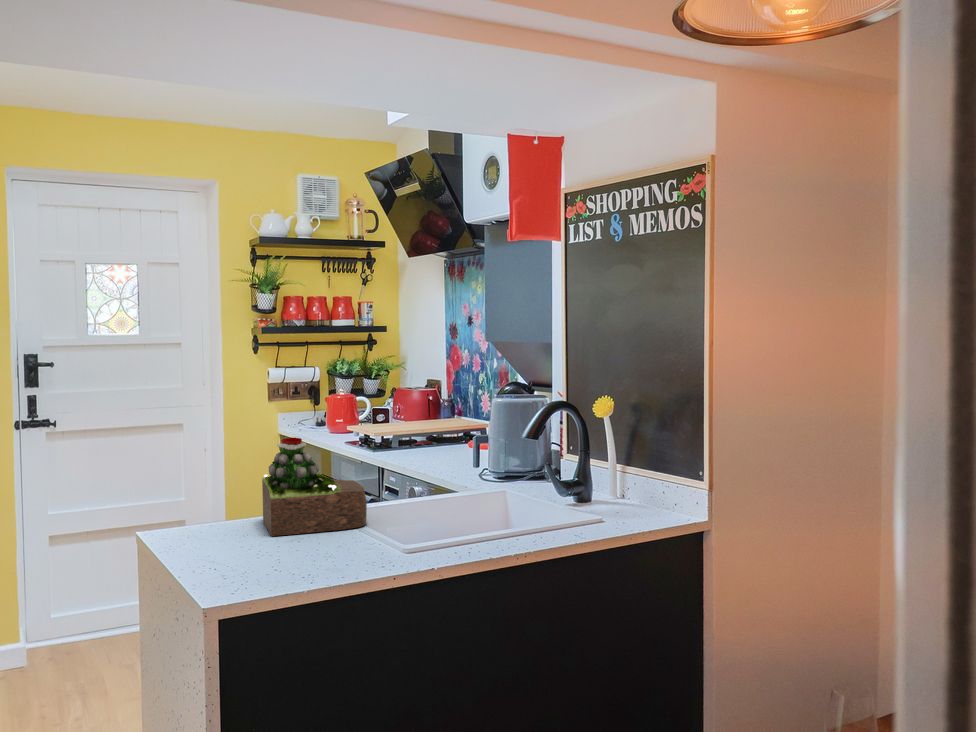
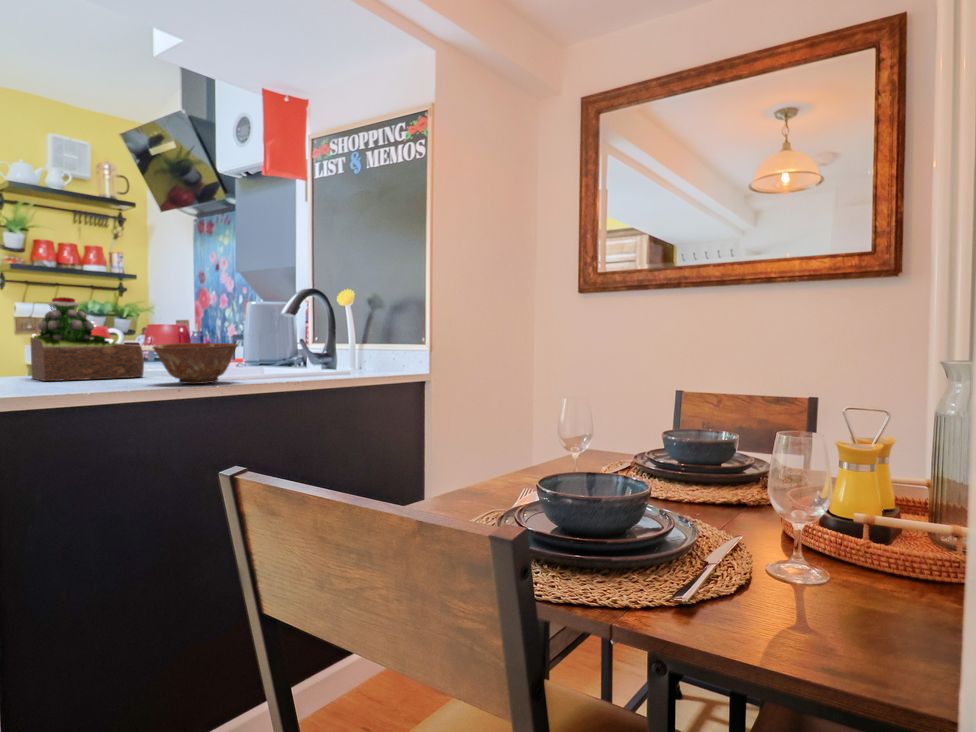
ceramic bowl: none [367,504,456,563] -> present [153,343,237,384]

